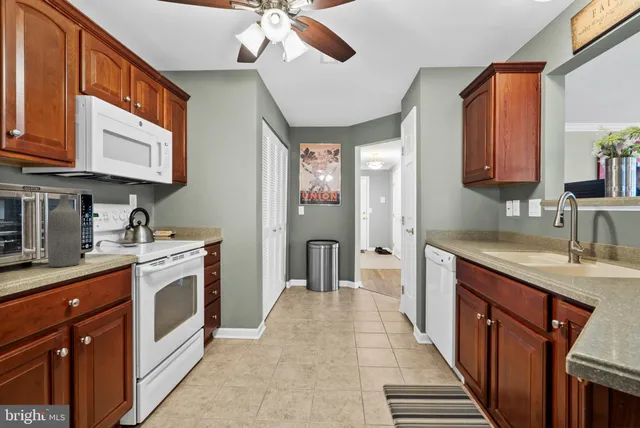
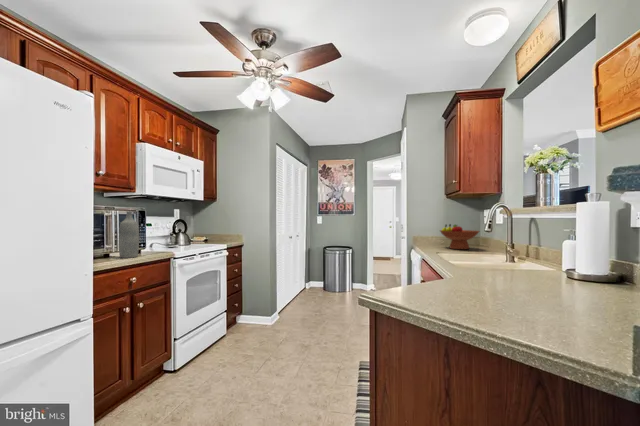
fruit bowl: none [469,216,519,246] -> present [440,224,479,249]

